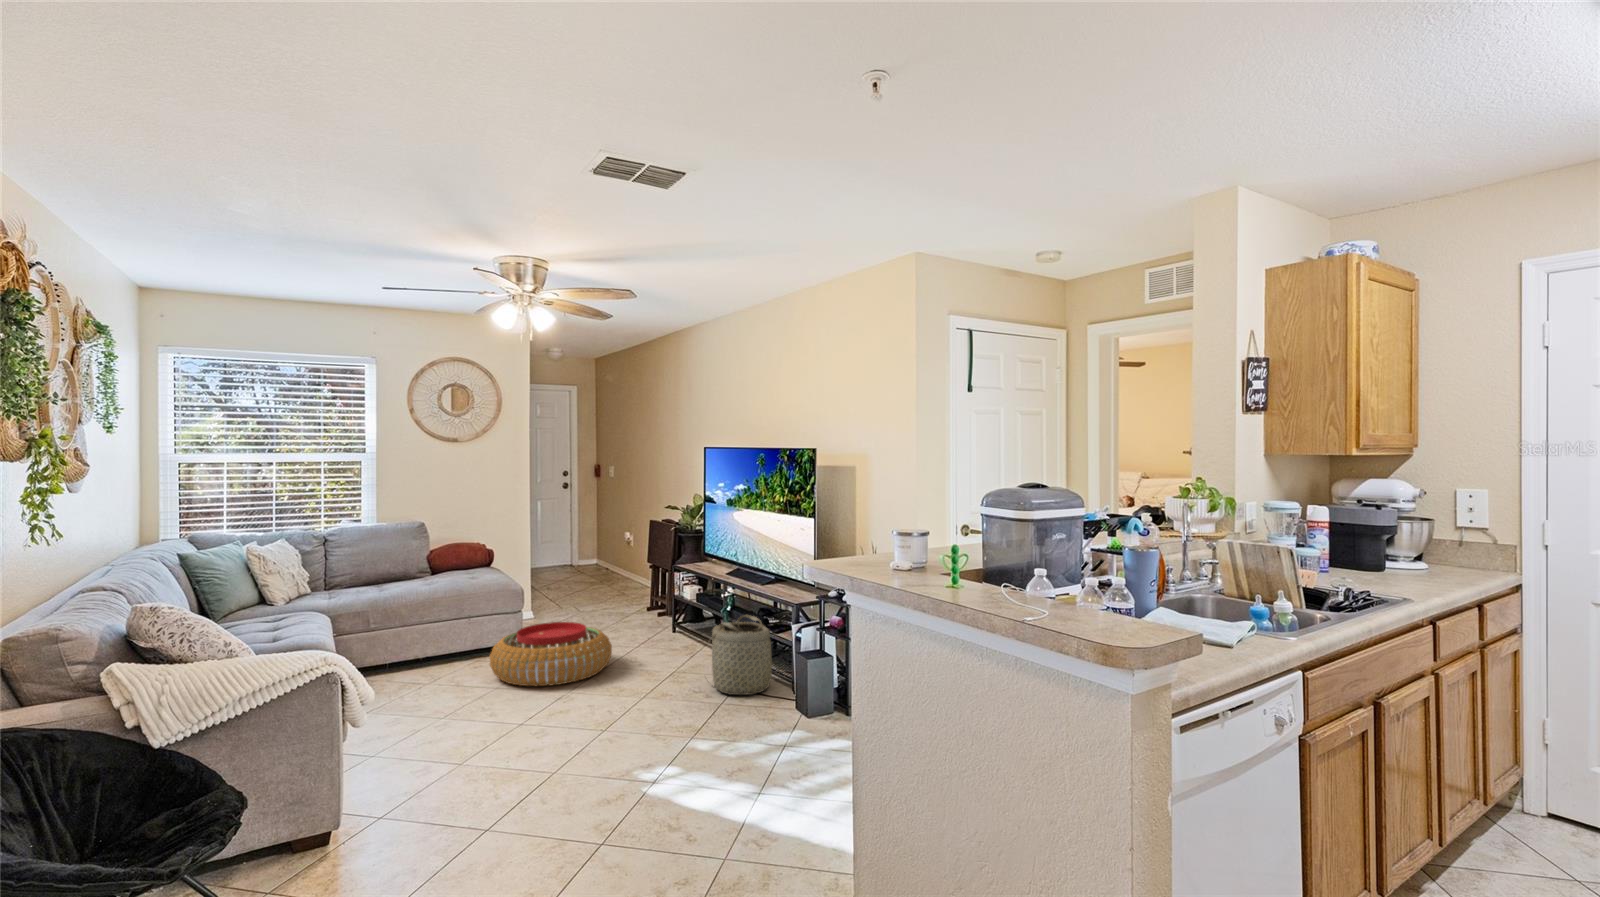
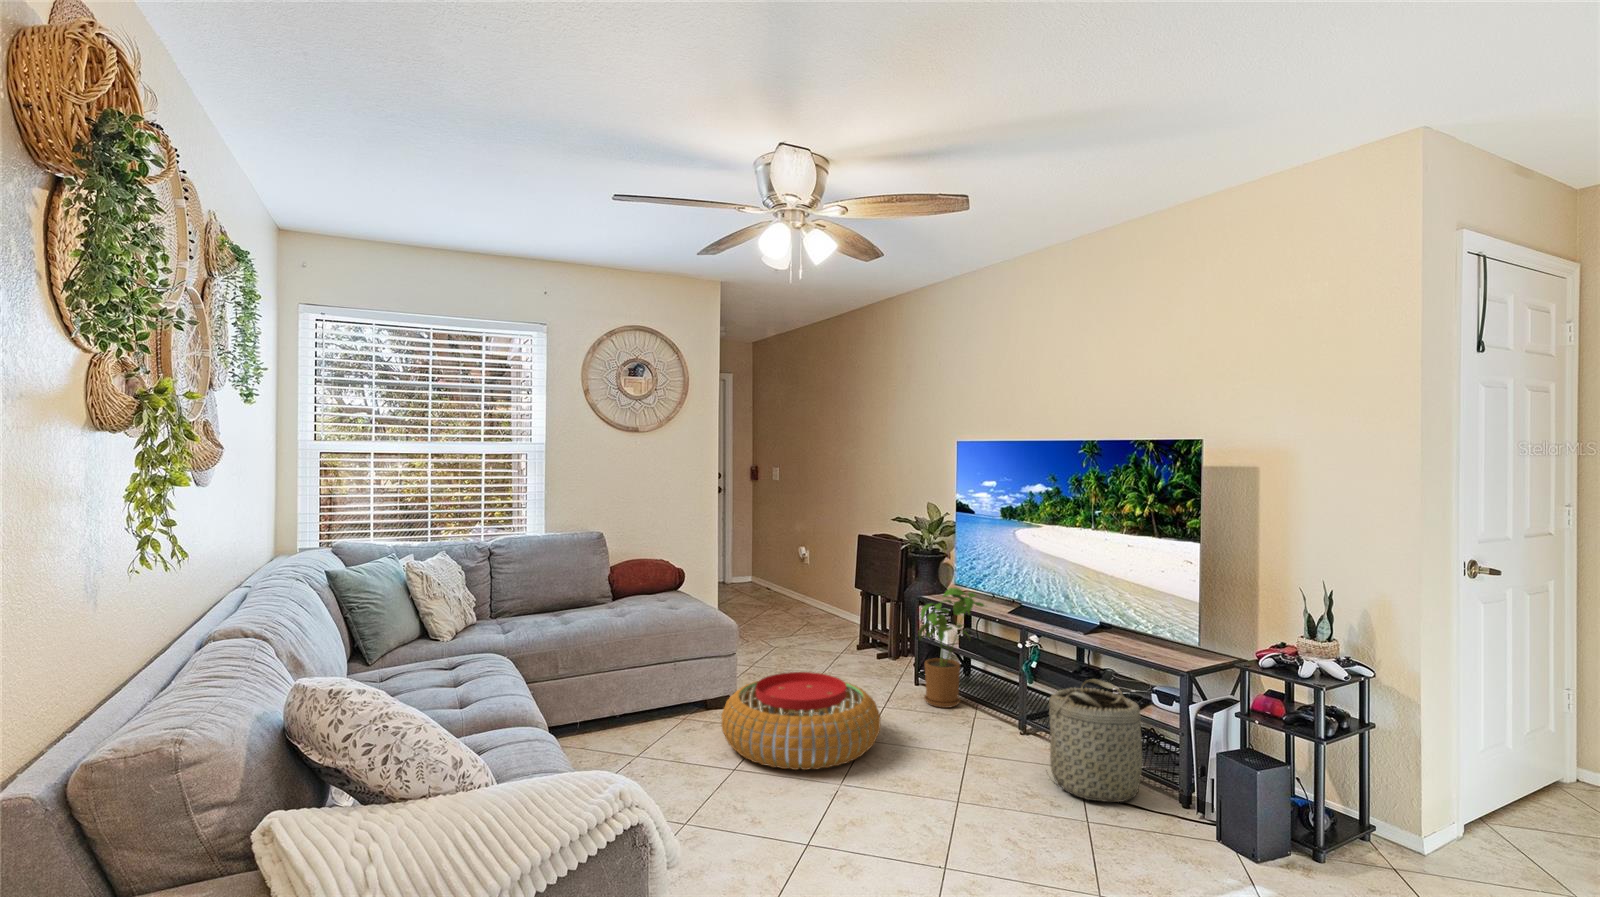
house plant: none [660,558,712,648] -> present [918,588,985,708]

